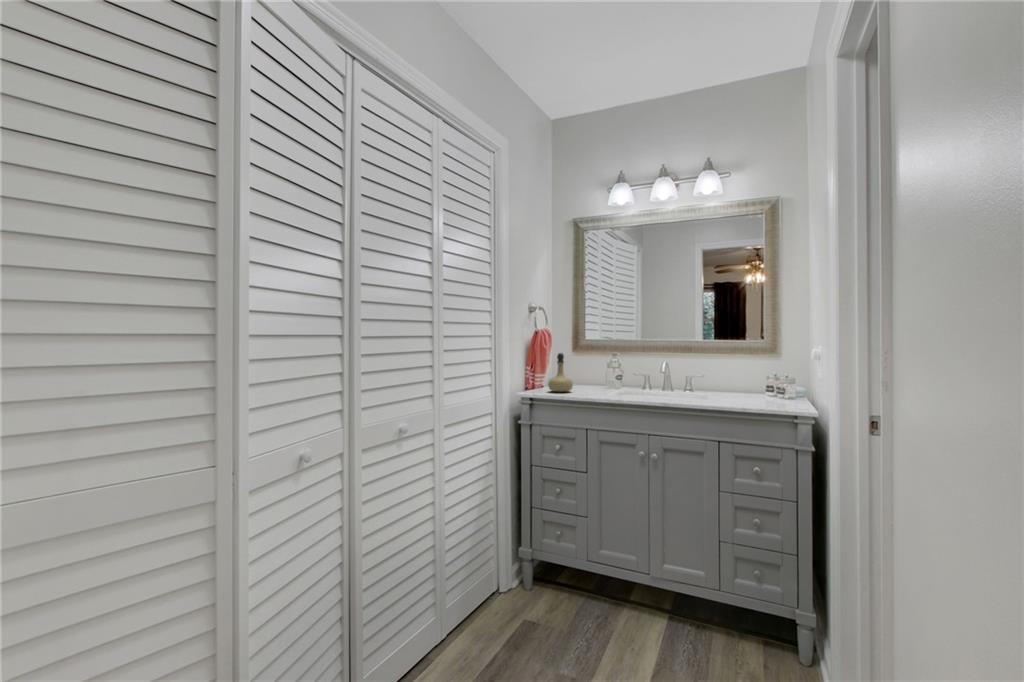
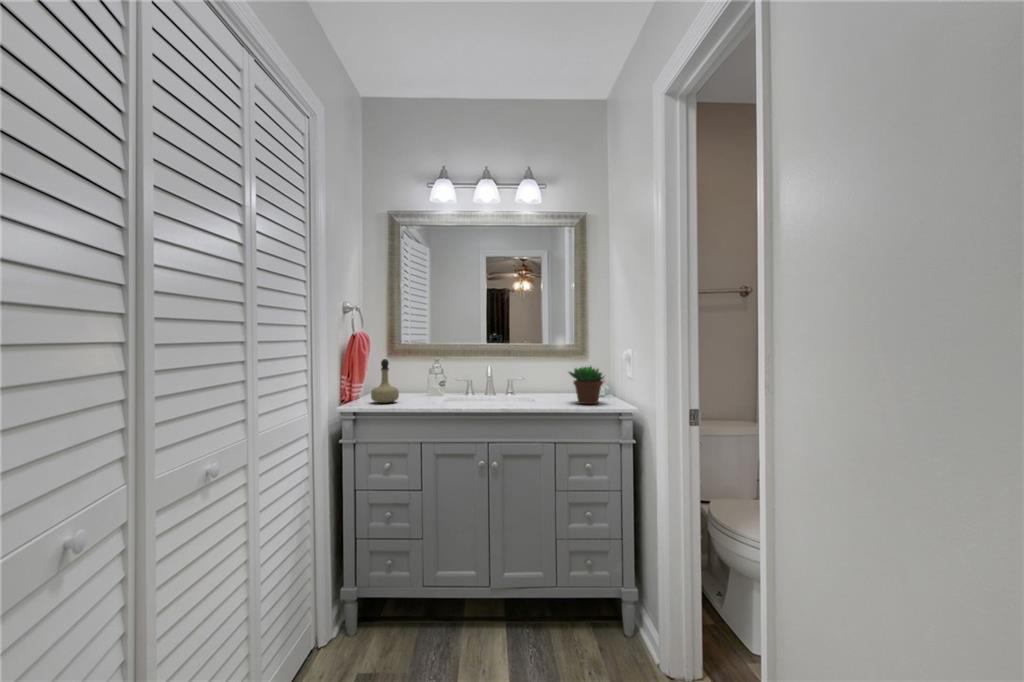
succulent plant: none [739,362,782,405] -> present [569,366,604,404]

